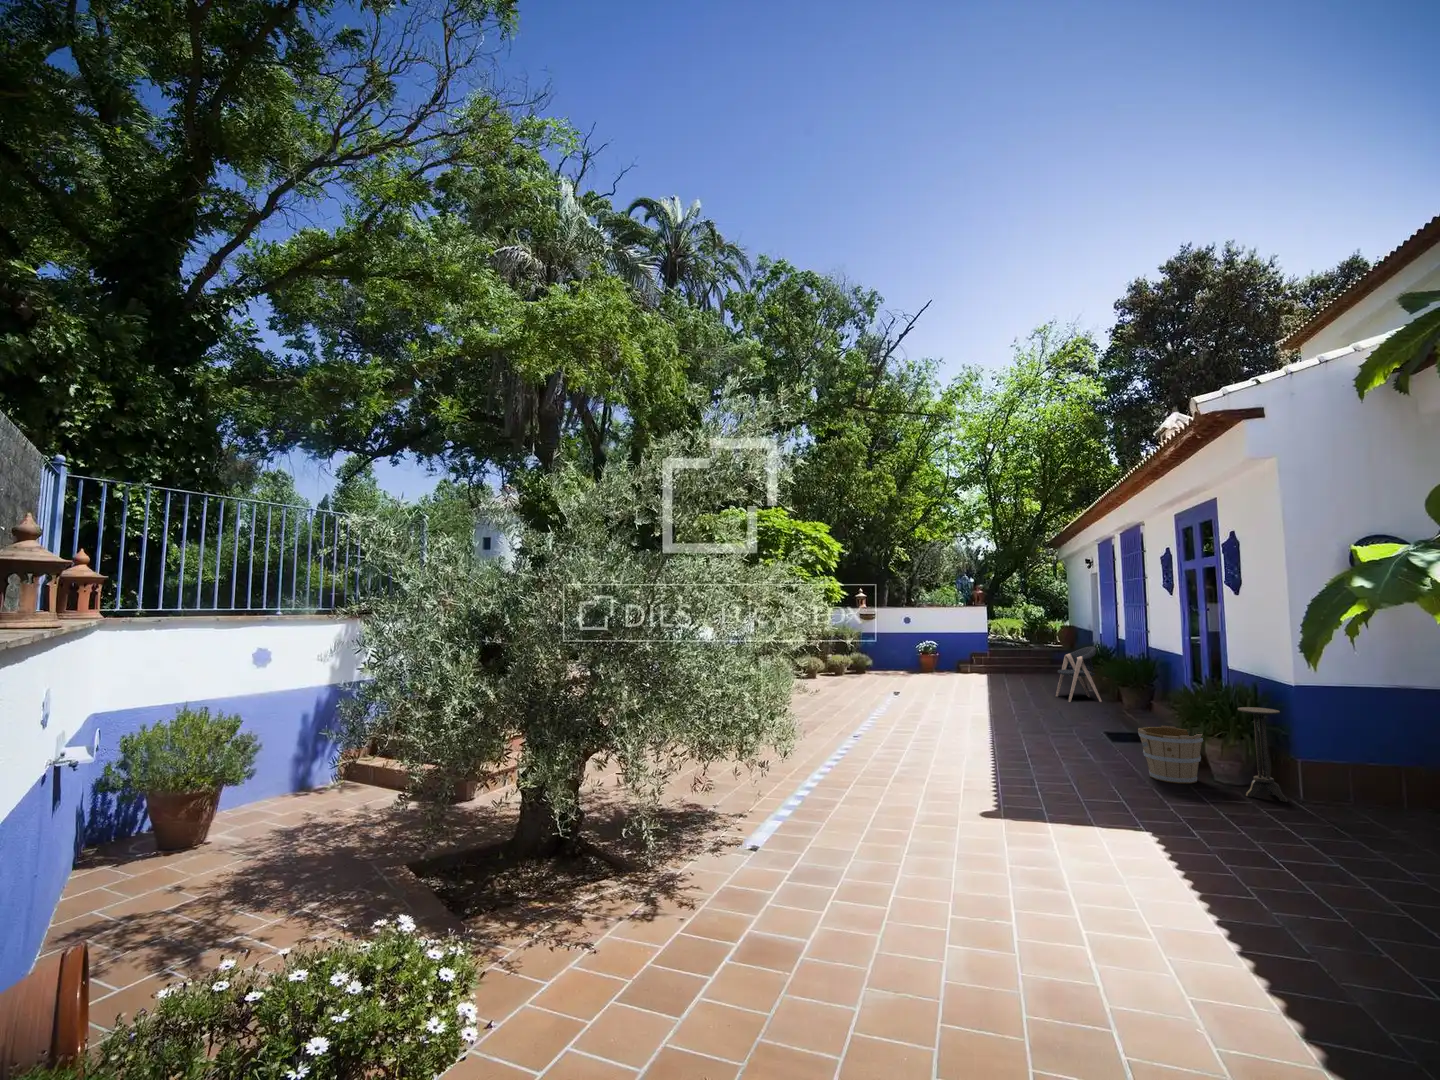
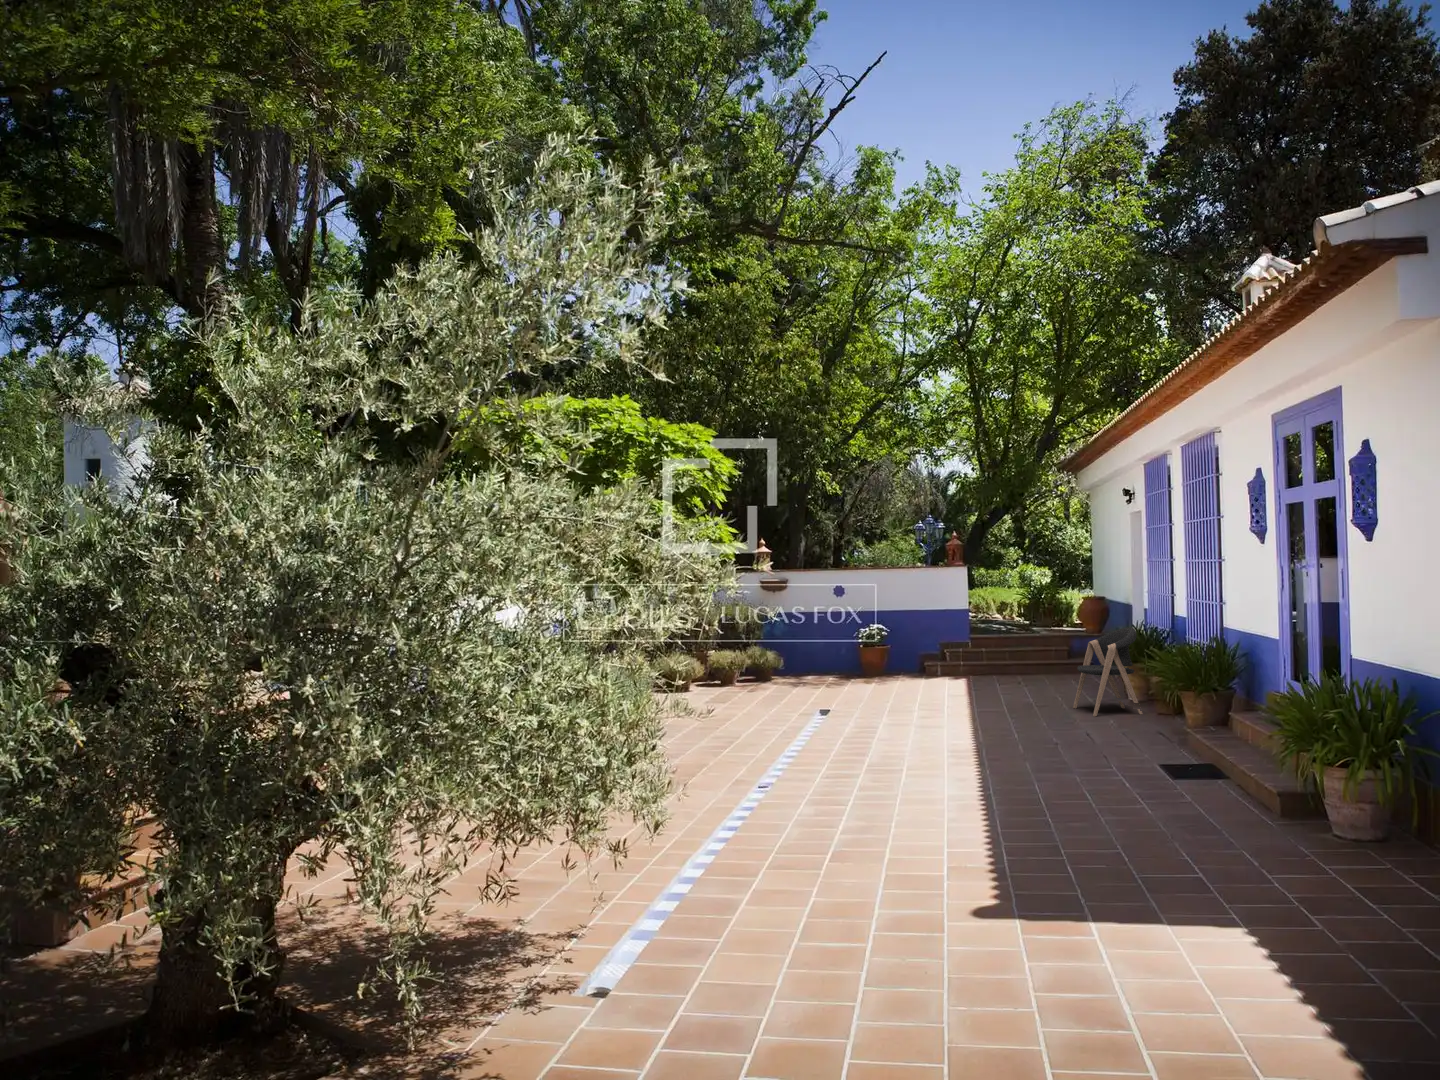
side table: present [1238,707,1288,802] -> none [1360,716,1426,859]
wooden bucket: present [1138,725,1203,783] -> none [1211,749,1308,838]

